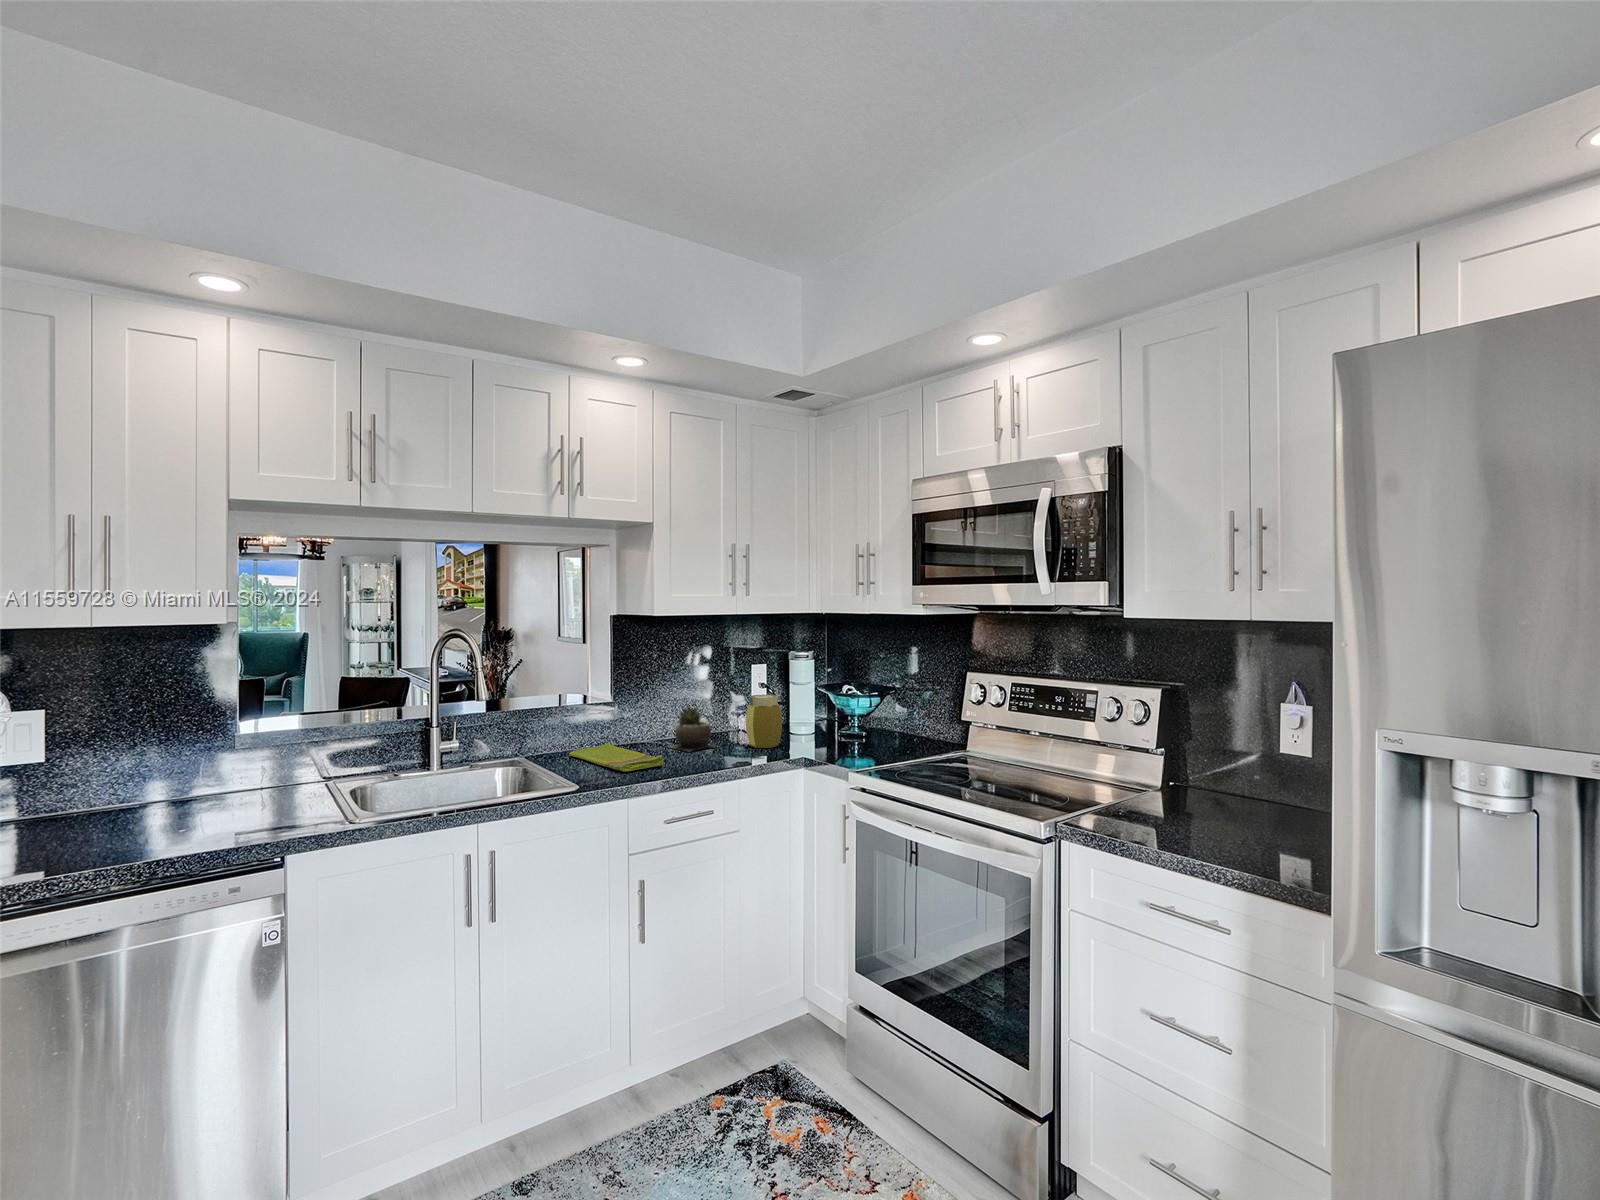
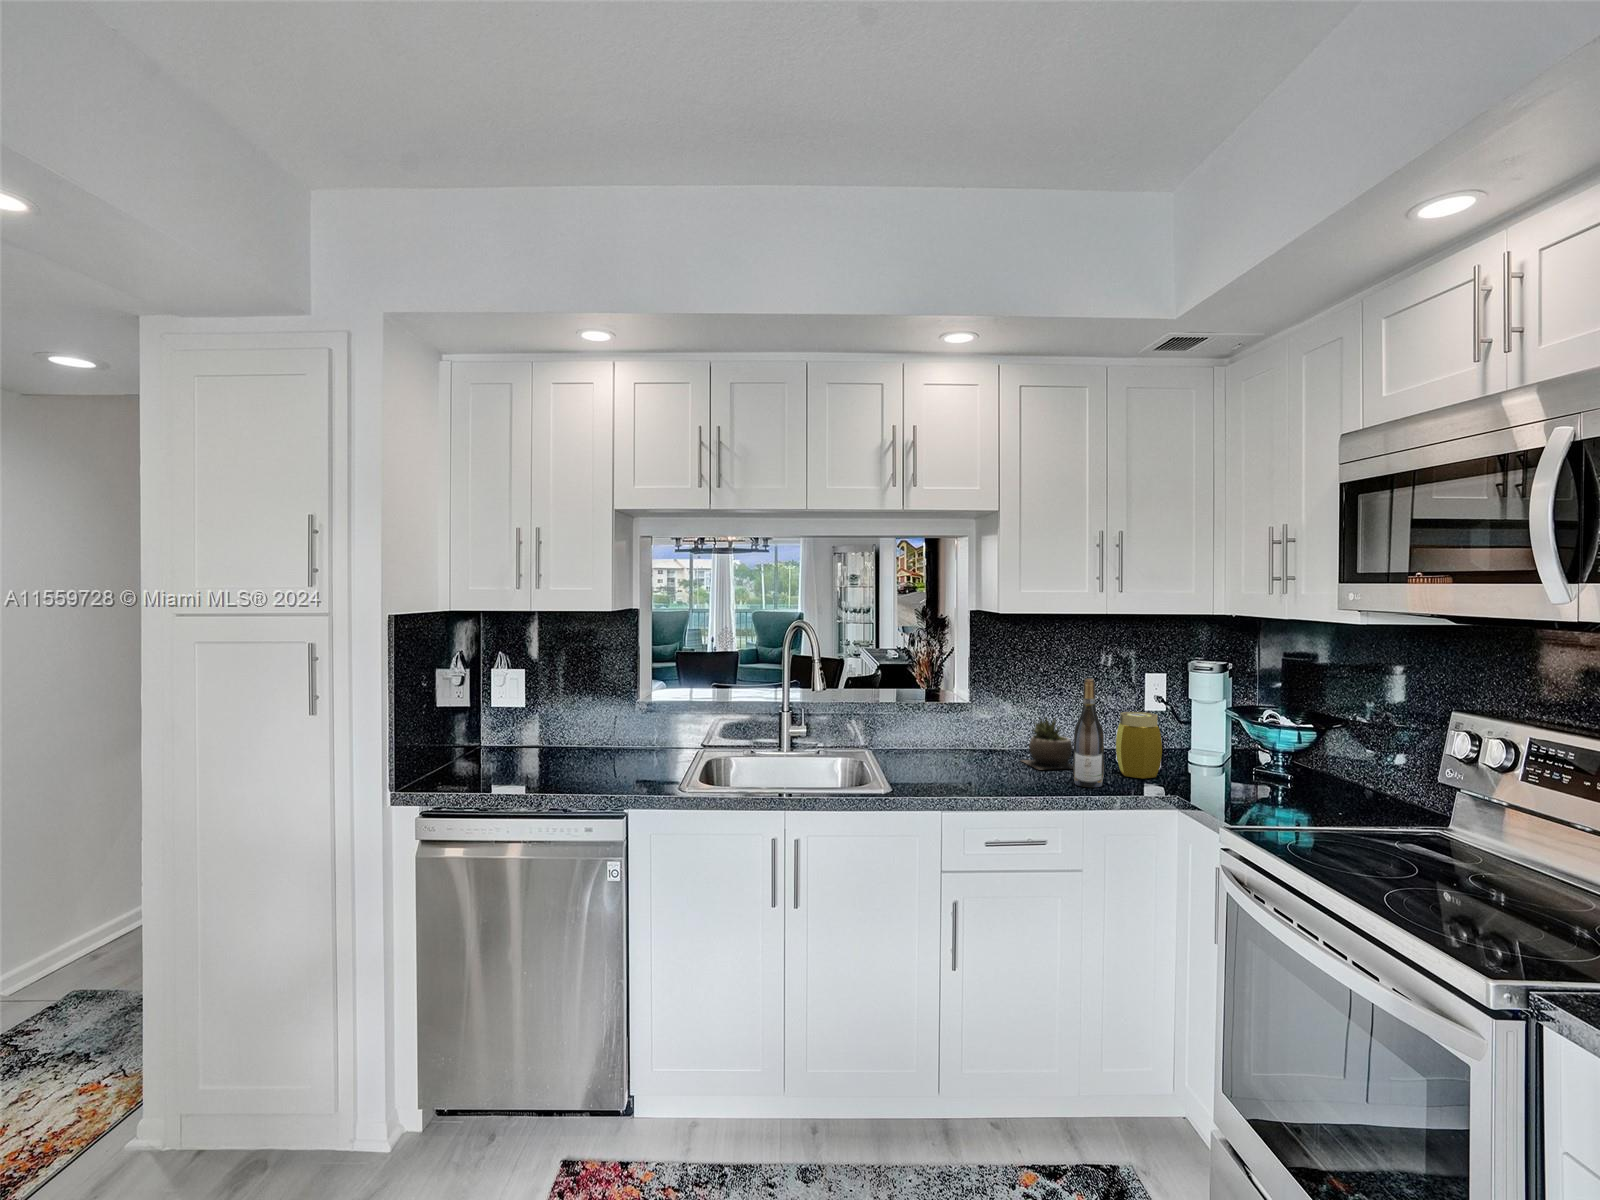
wine bottle: none [723,668,748,760] -> present [1073,678,1104,787]
dish towel: present [569,743,663,772] -> none [912,748,995,783]

